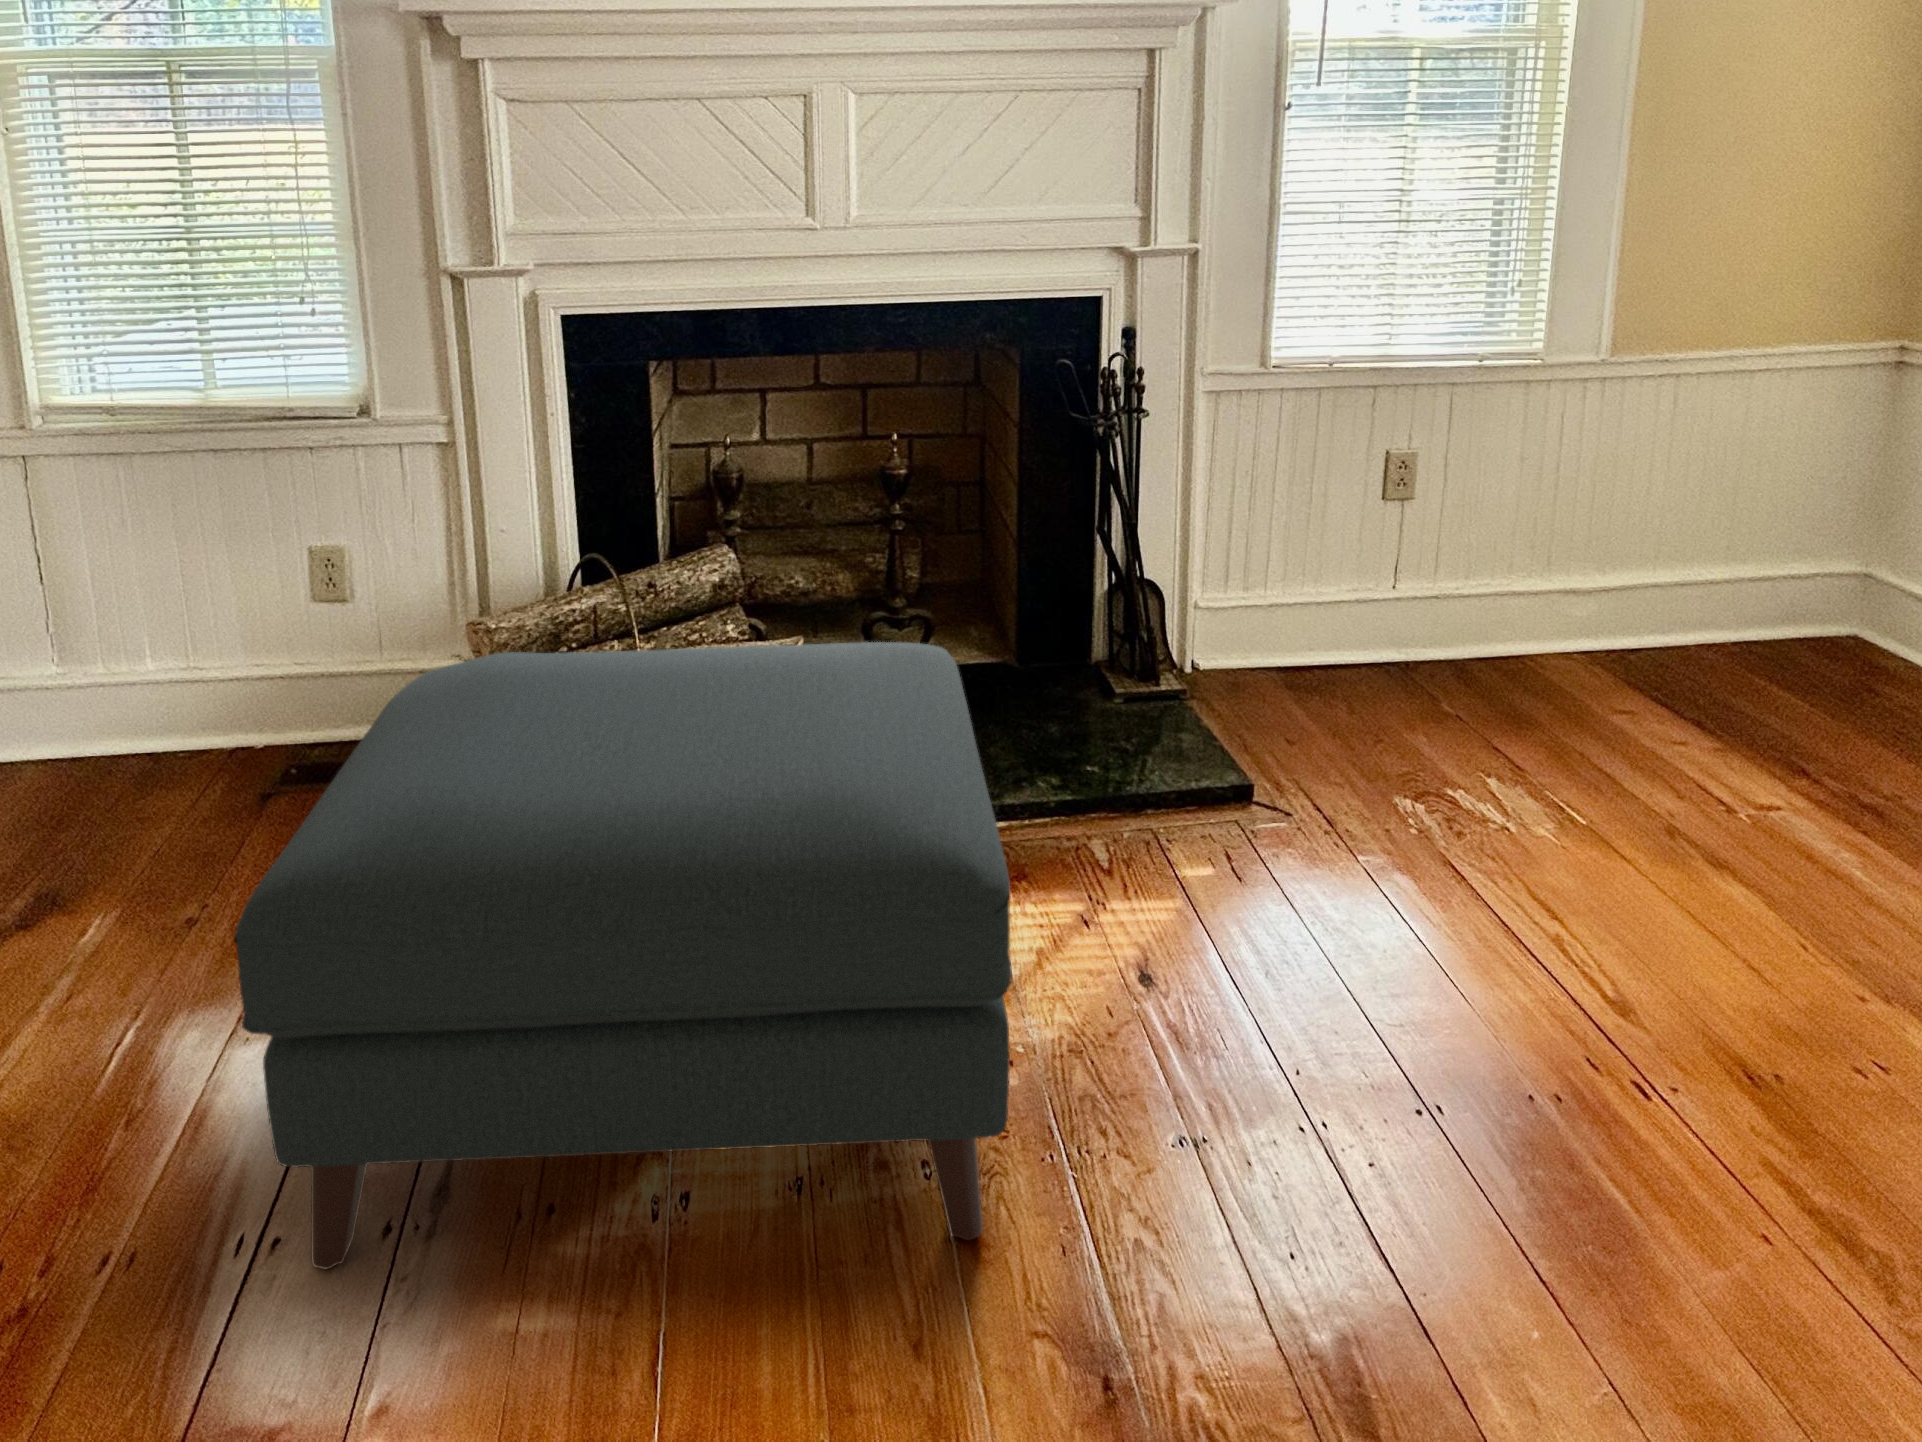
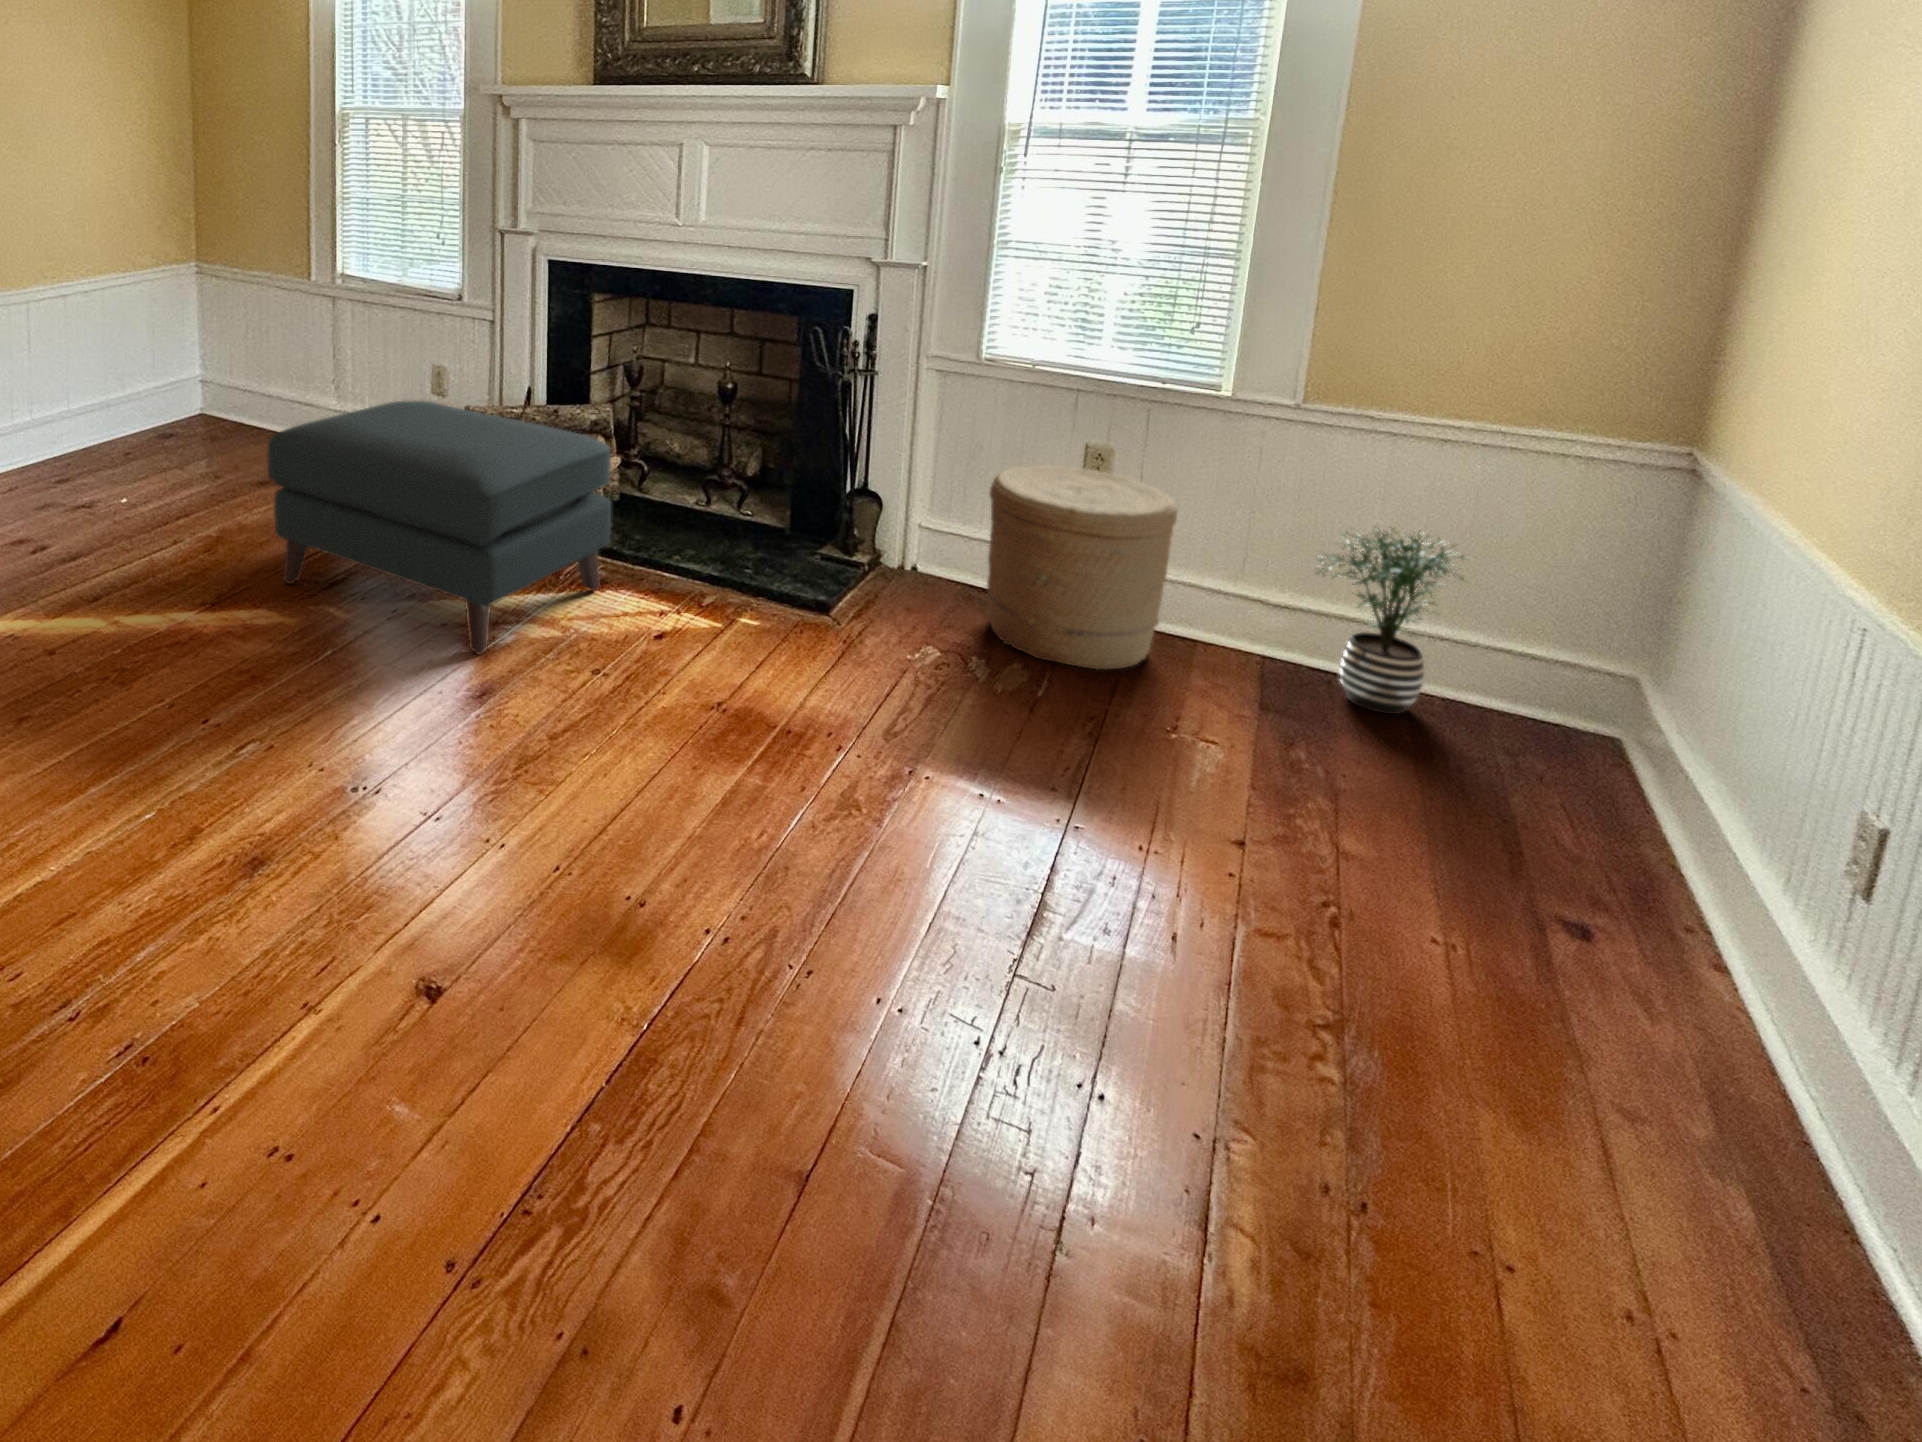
potted plant: none [1690,480,1865,696] -> present [1316,528,1463,714]
woven basket: none [1358,487,1610,765] -> present [987,466,1177,670]

